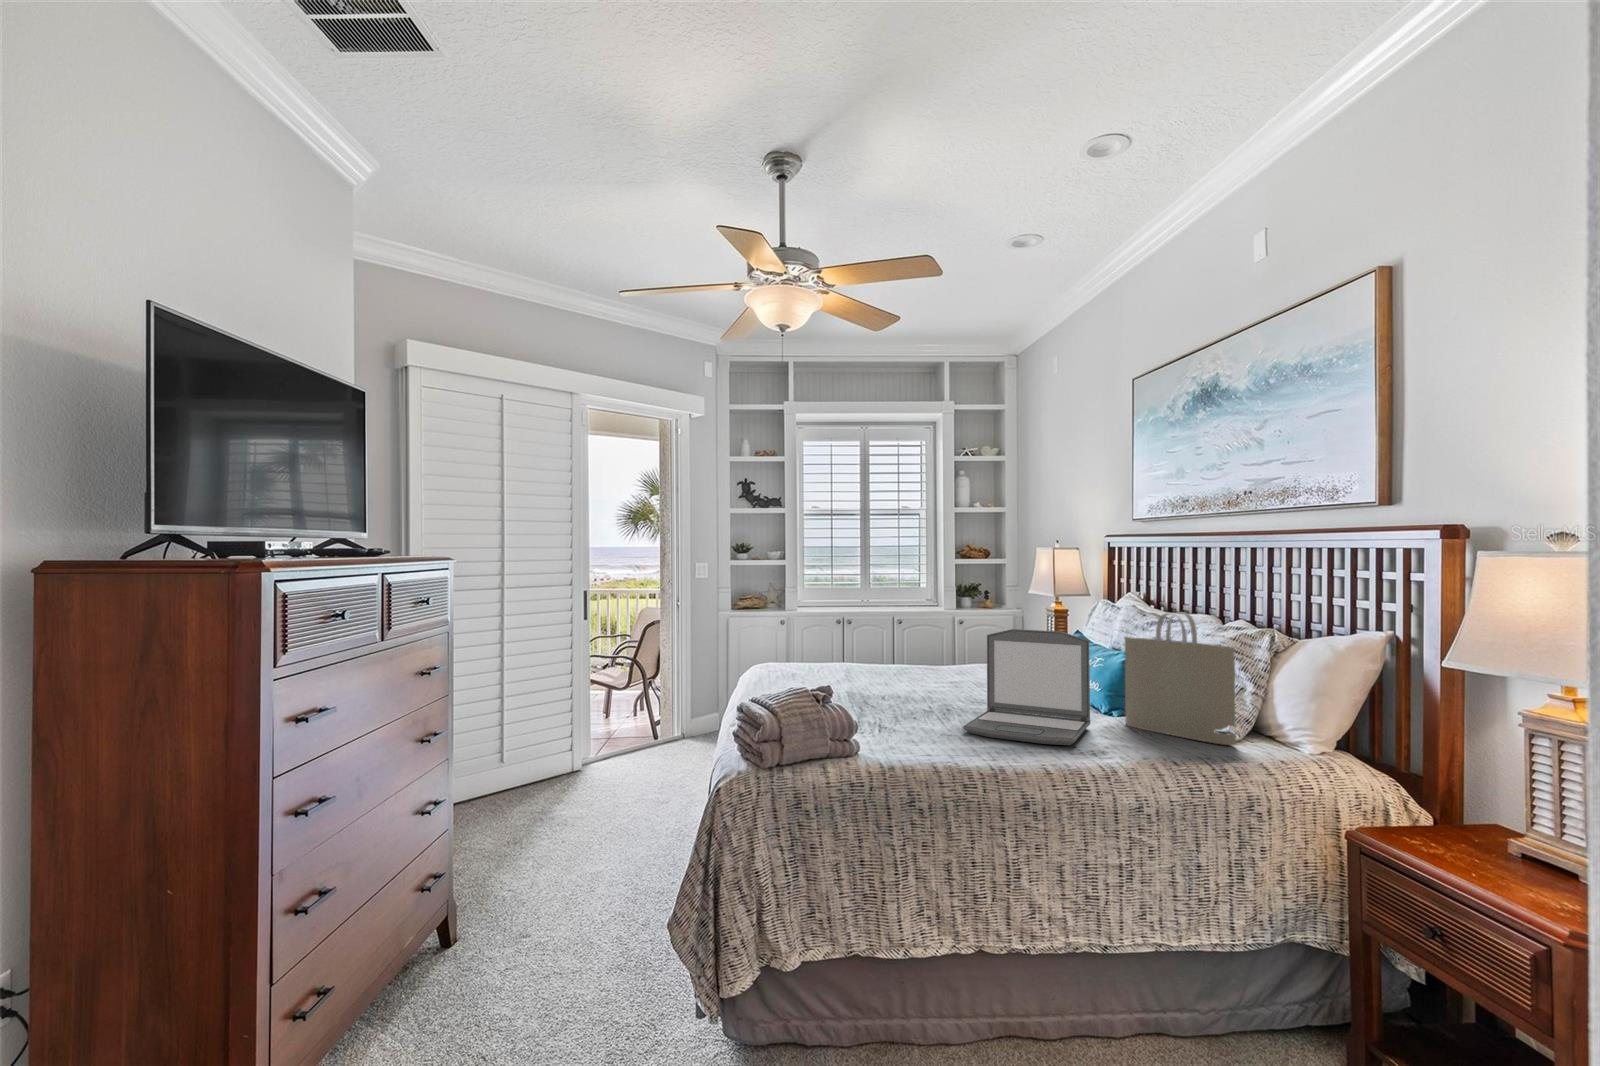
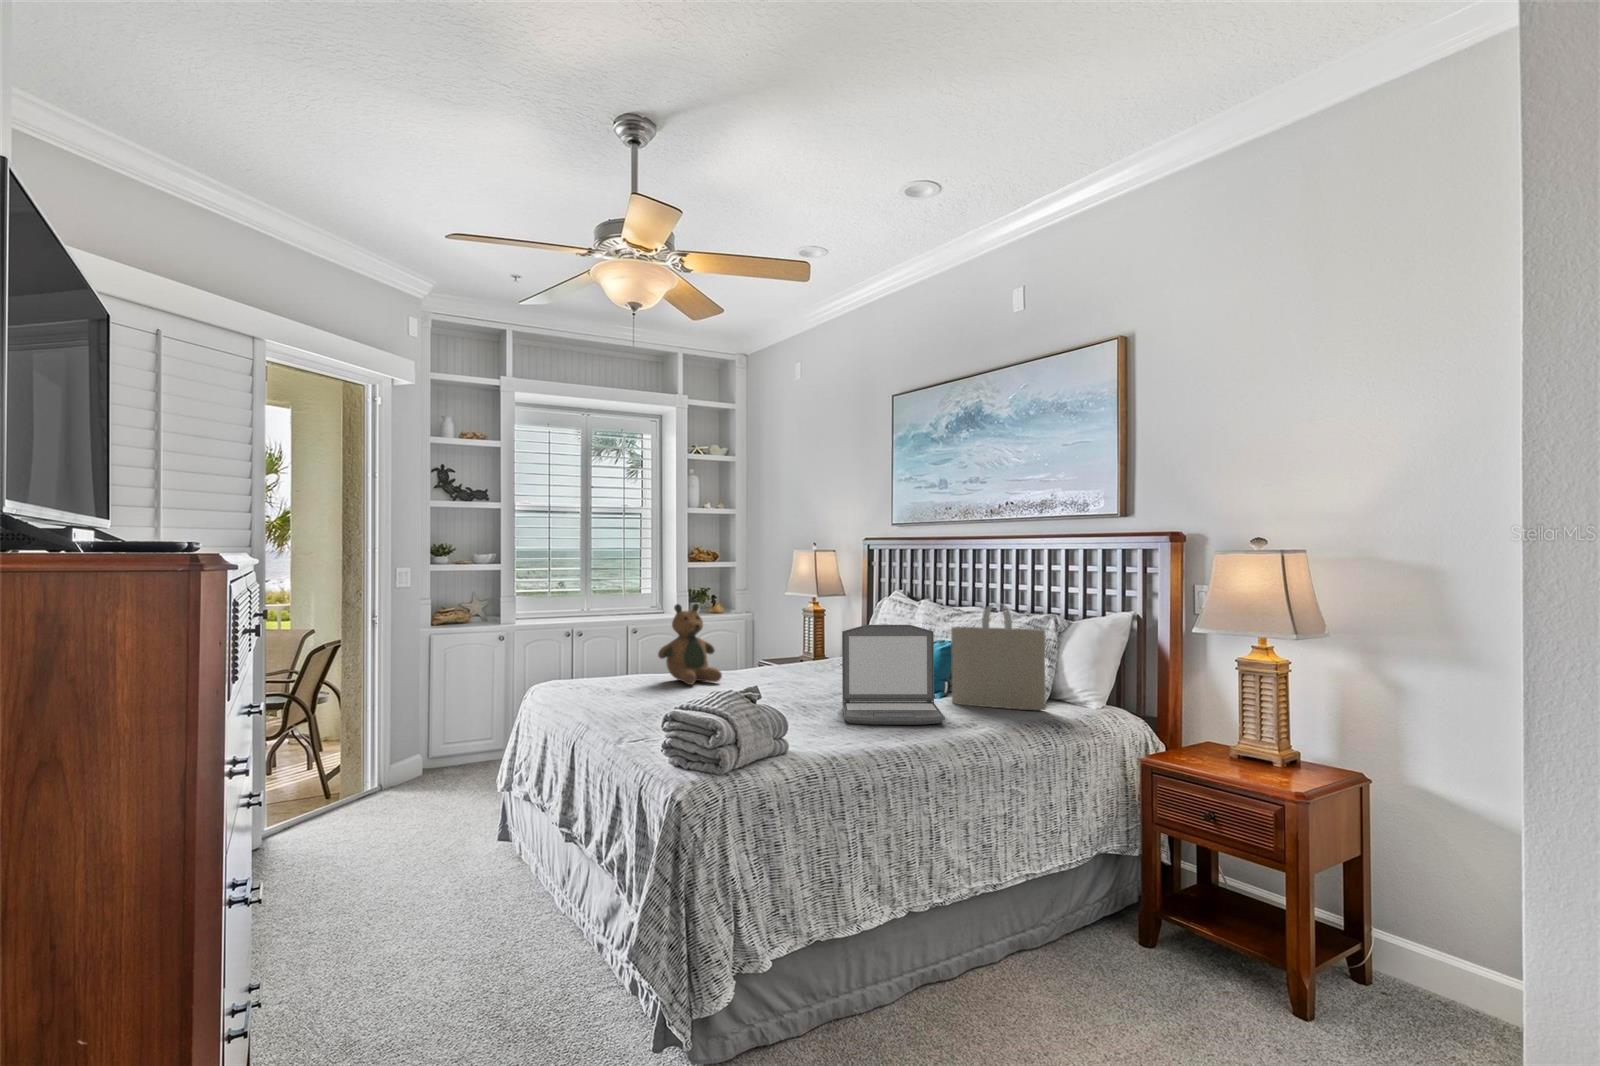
teddy bear: none [849,600,909,678] -> present [658,603,722,685]

